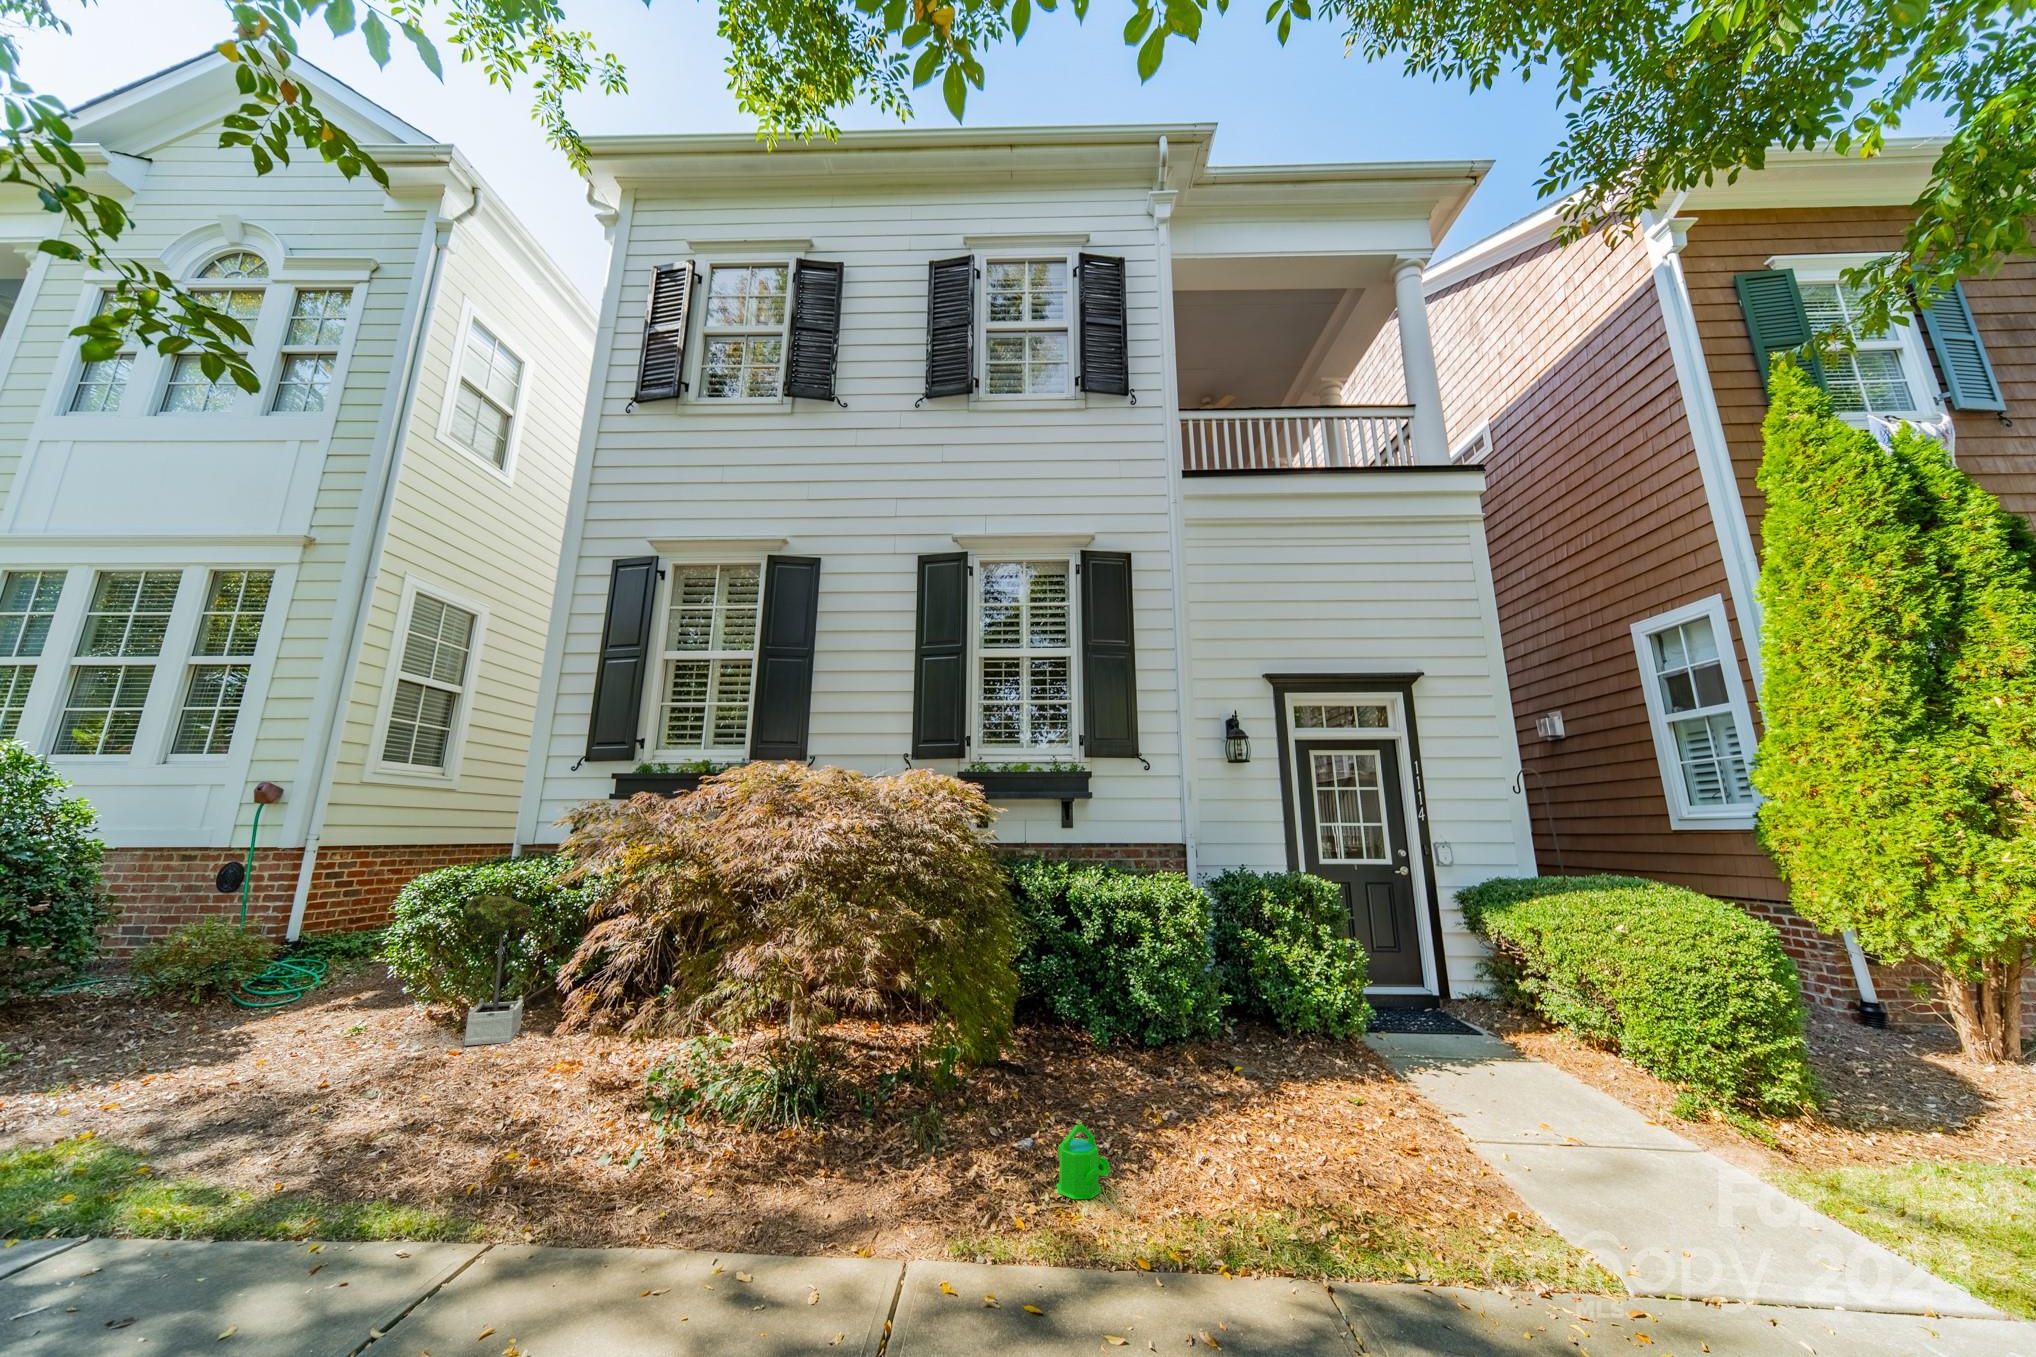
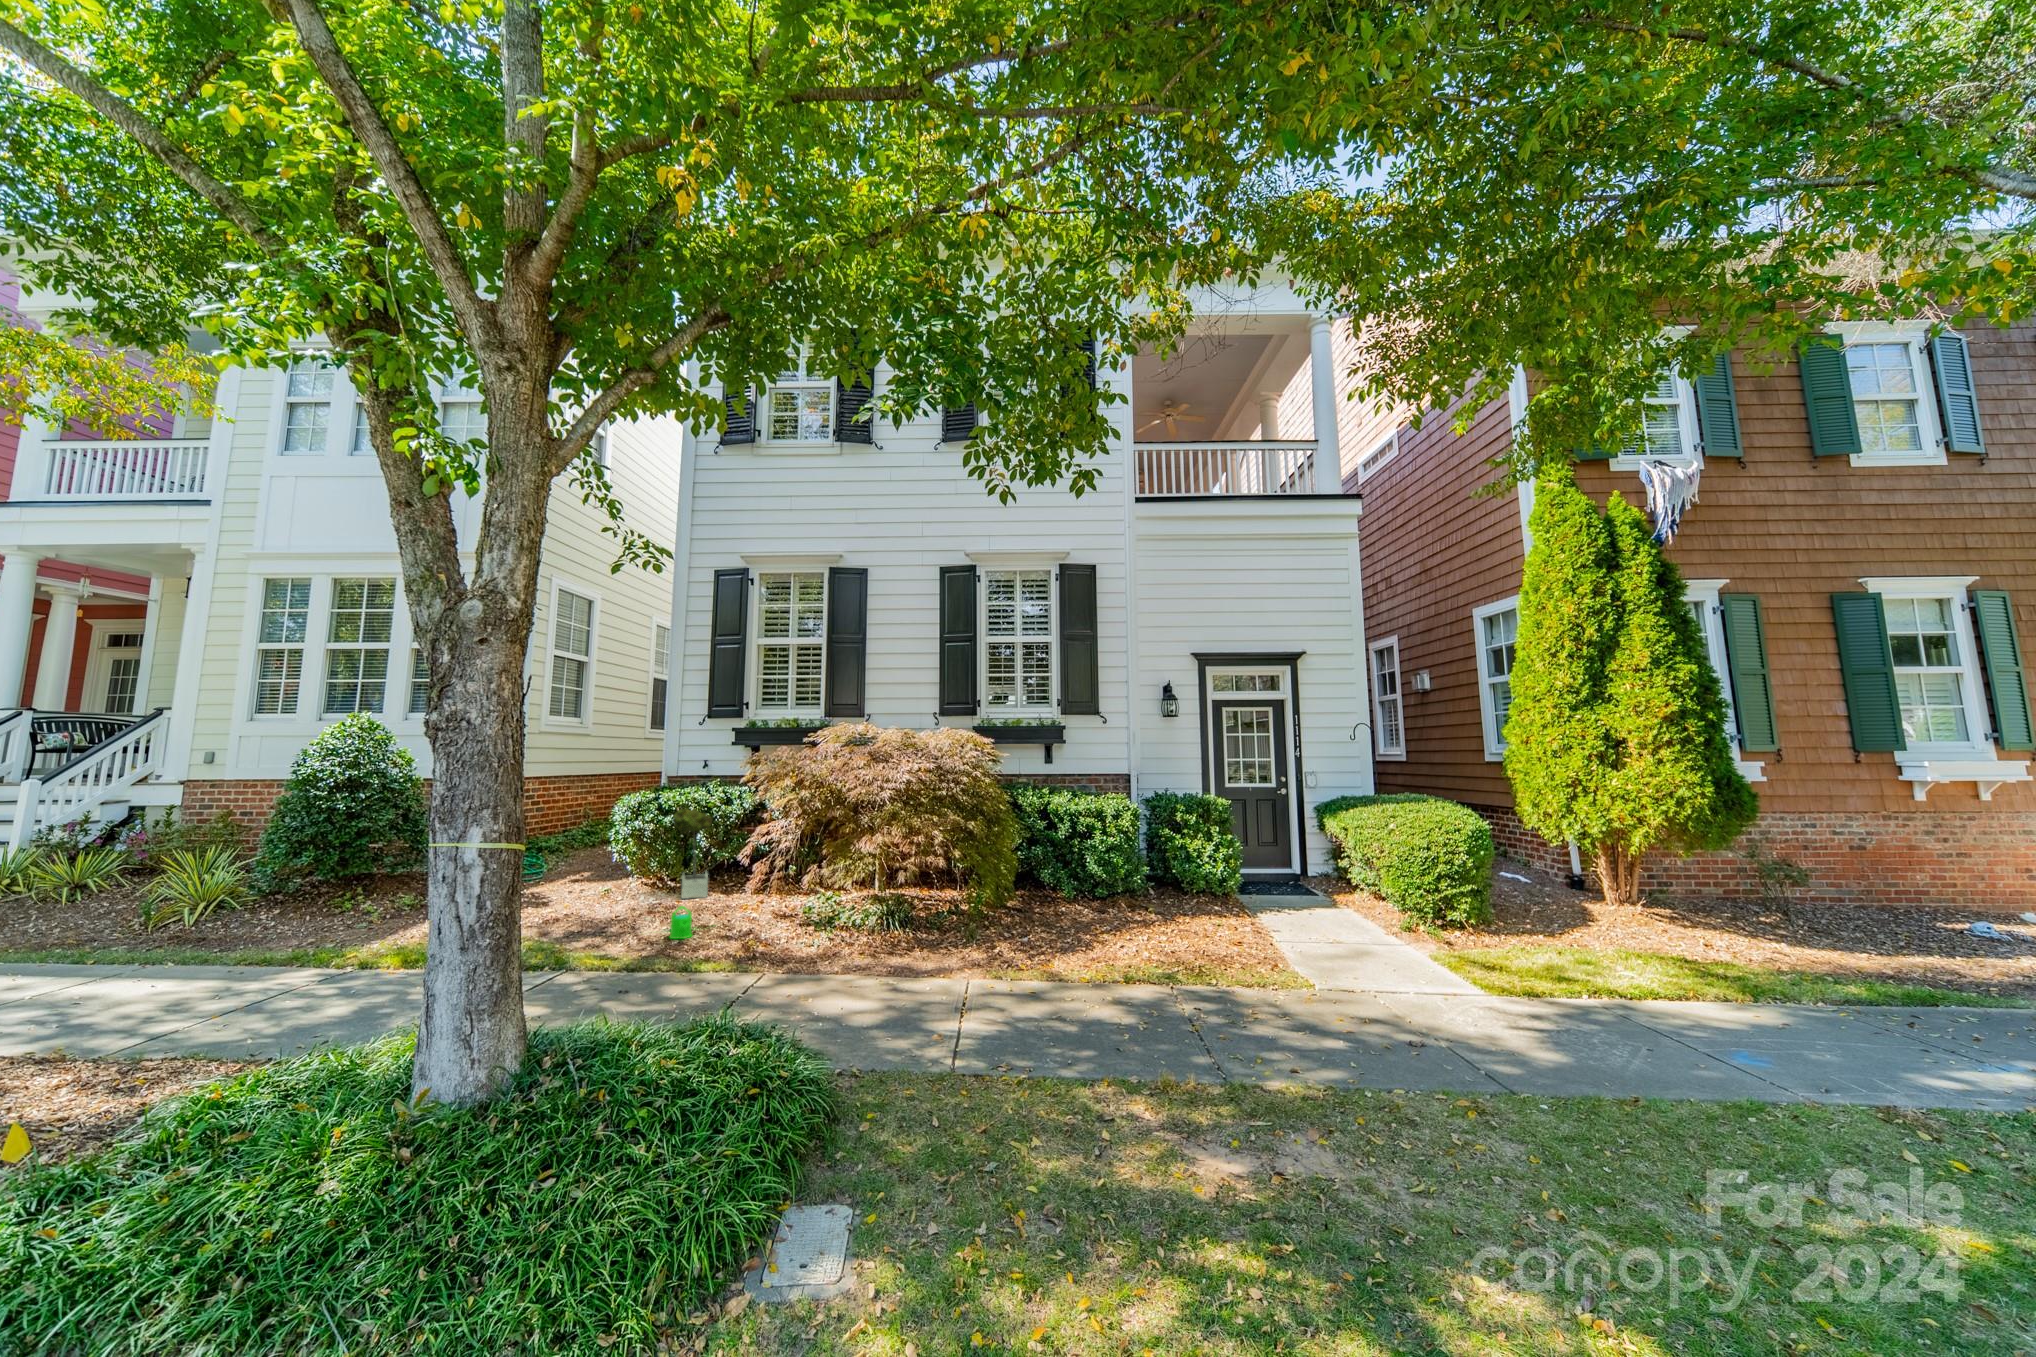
watering can: present [1056,1124,1110,1199] -> present [670,906,692,939]

